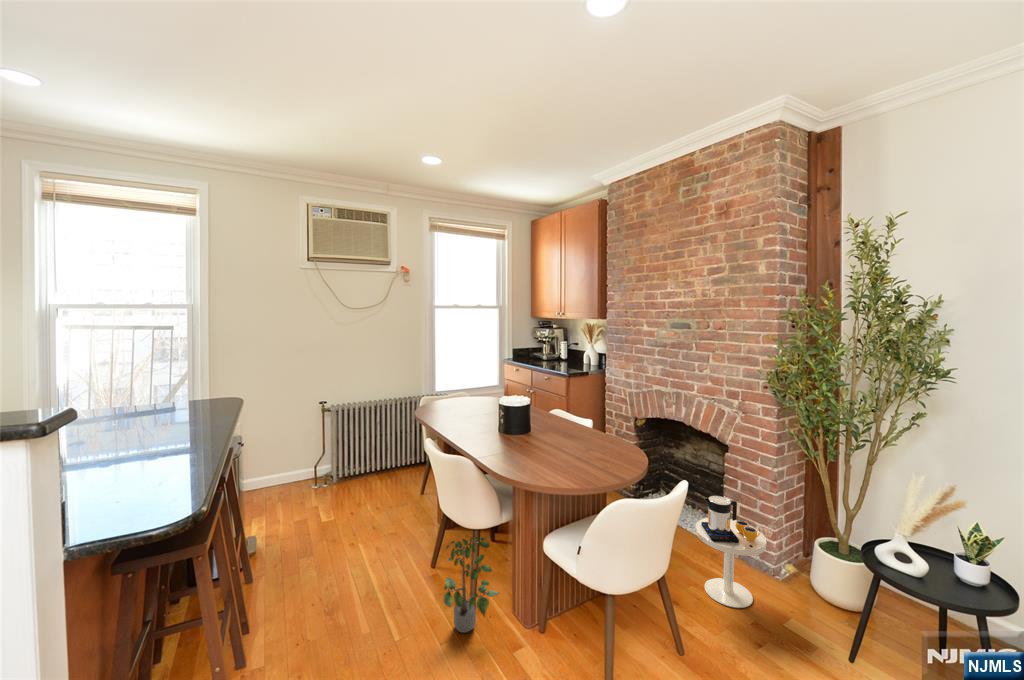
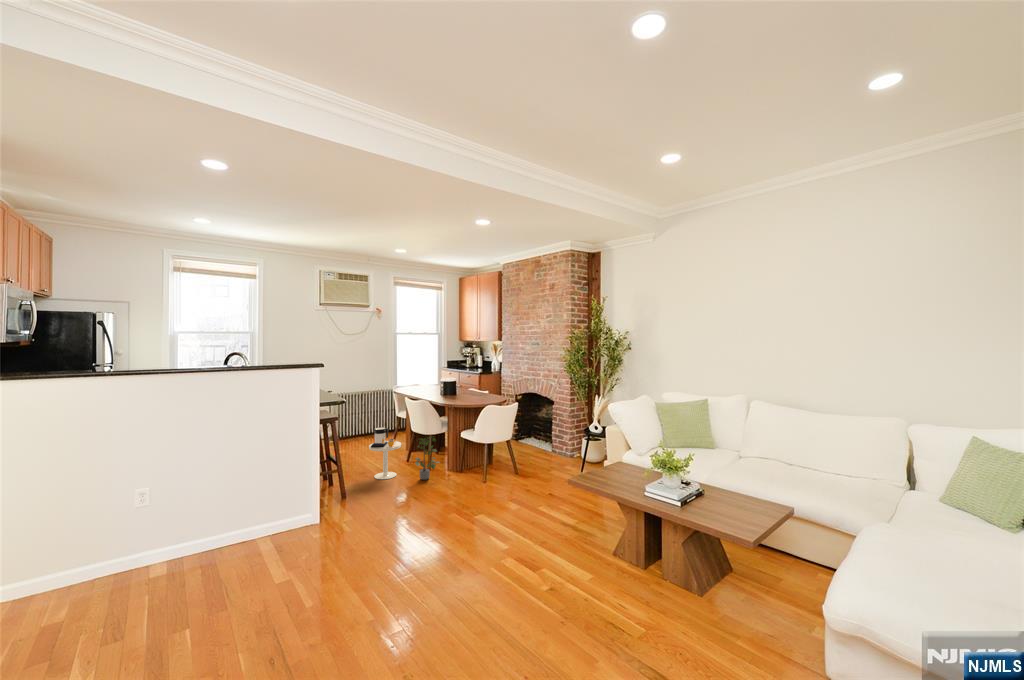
side table: present [696,496,767,608] -> present [369,427,401,479]

